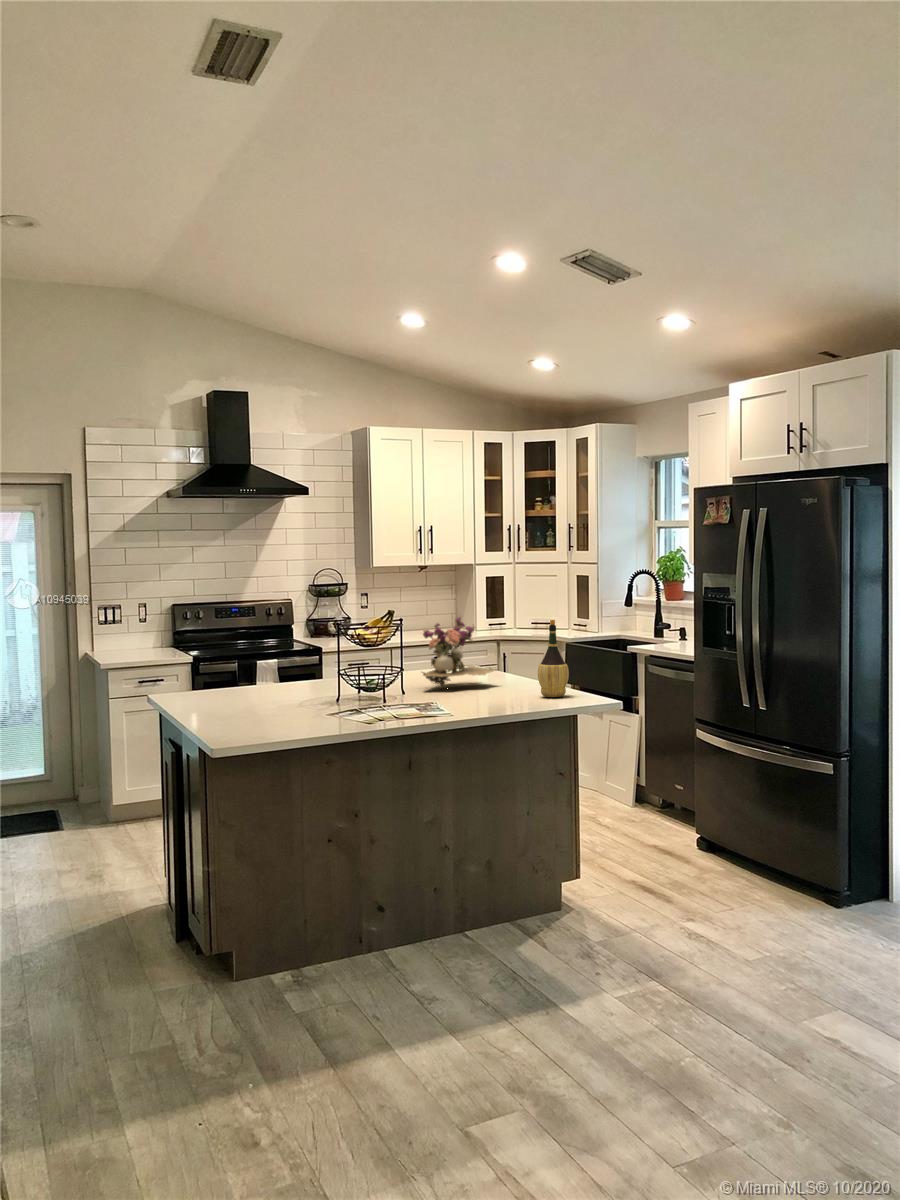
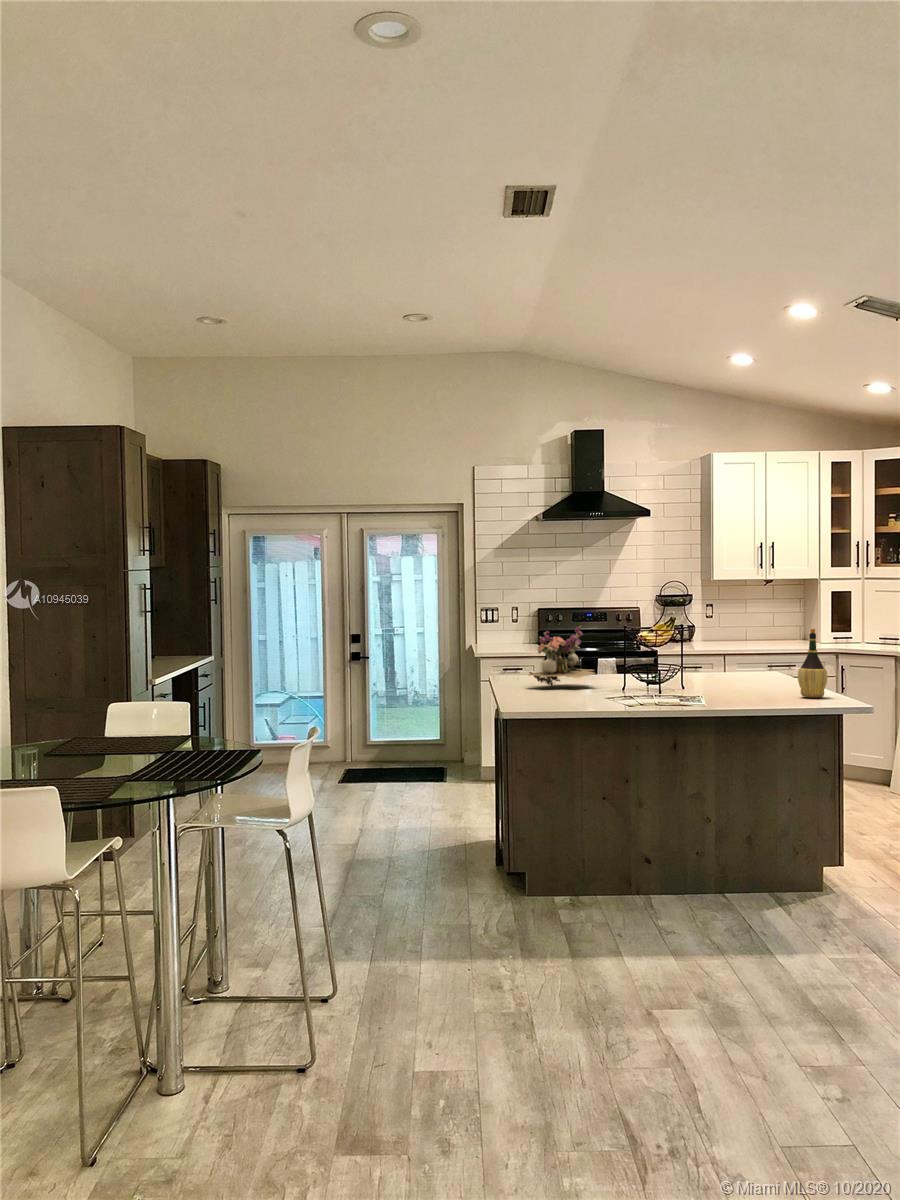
flower arrangement: present [422,617,496,687] -> present [528,626,597,687]

